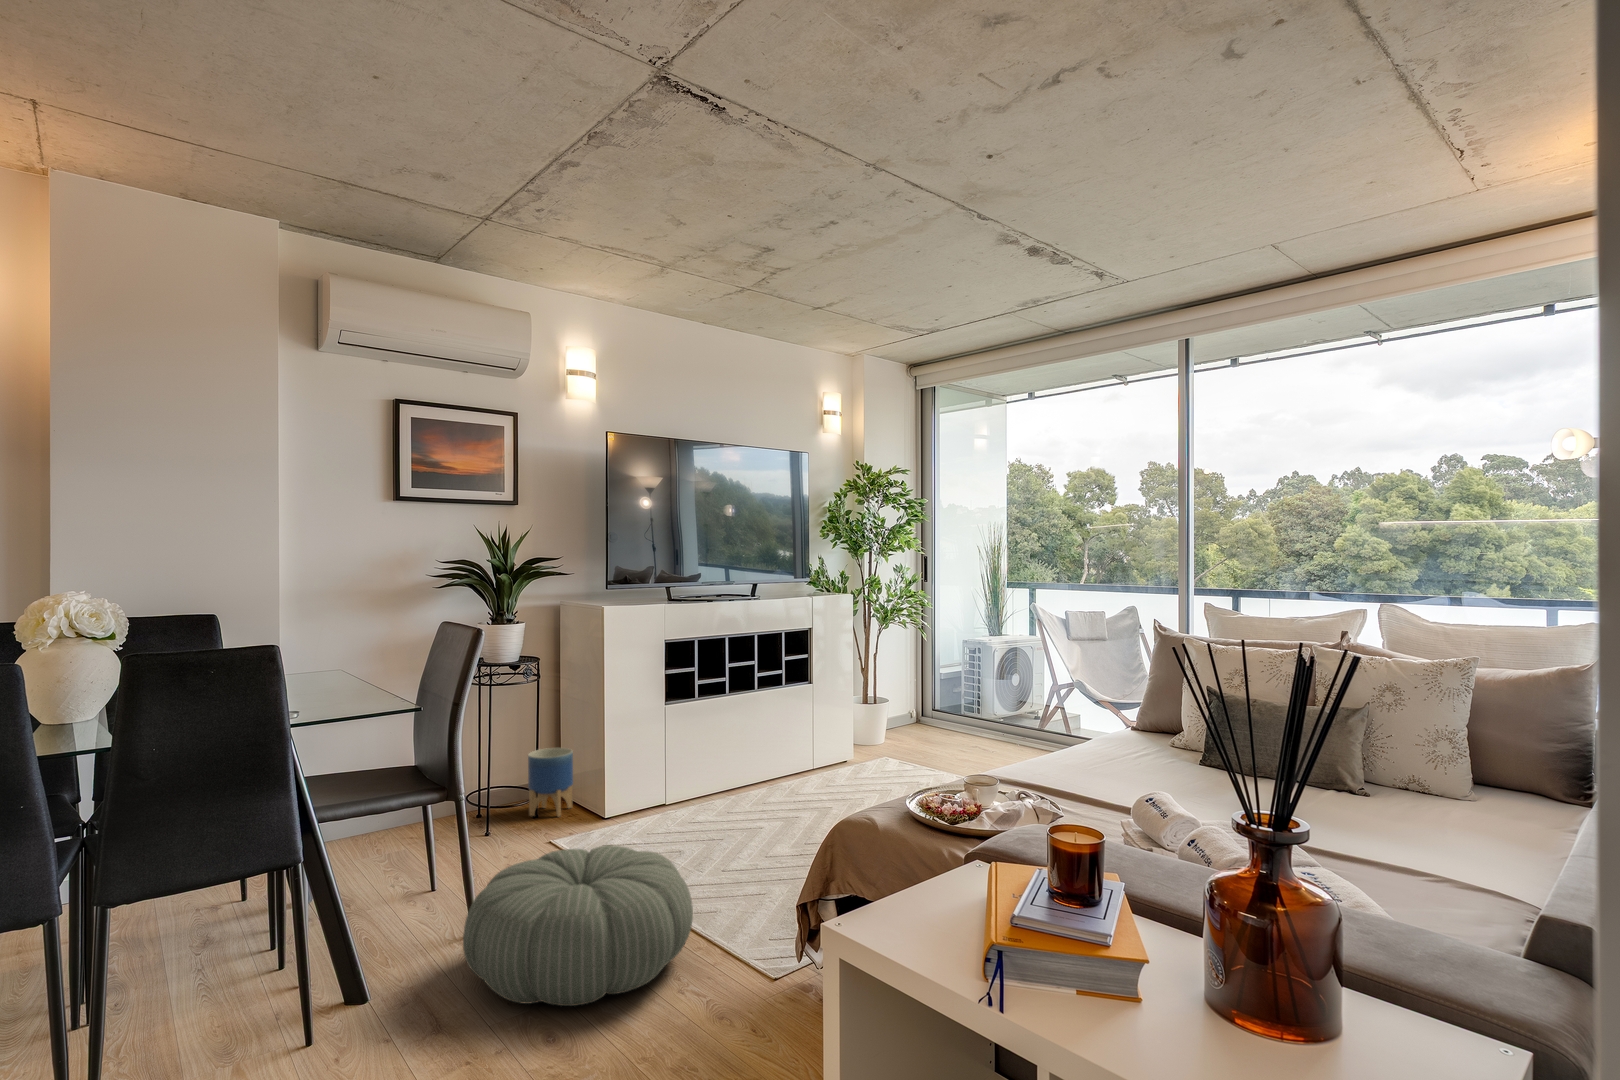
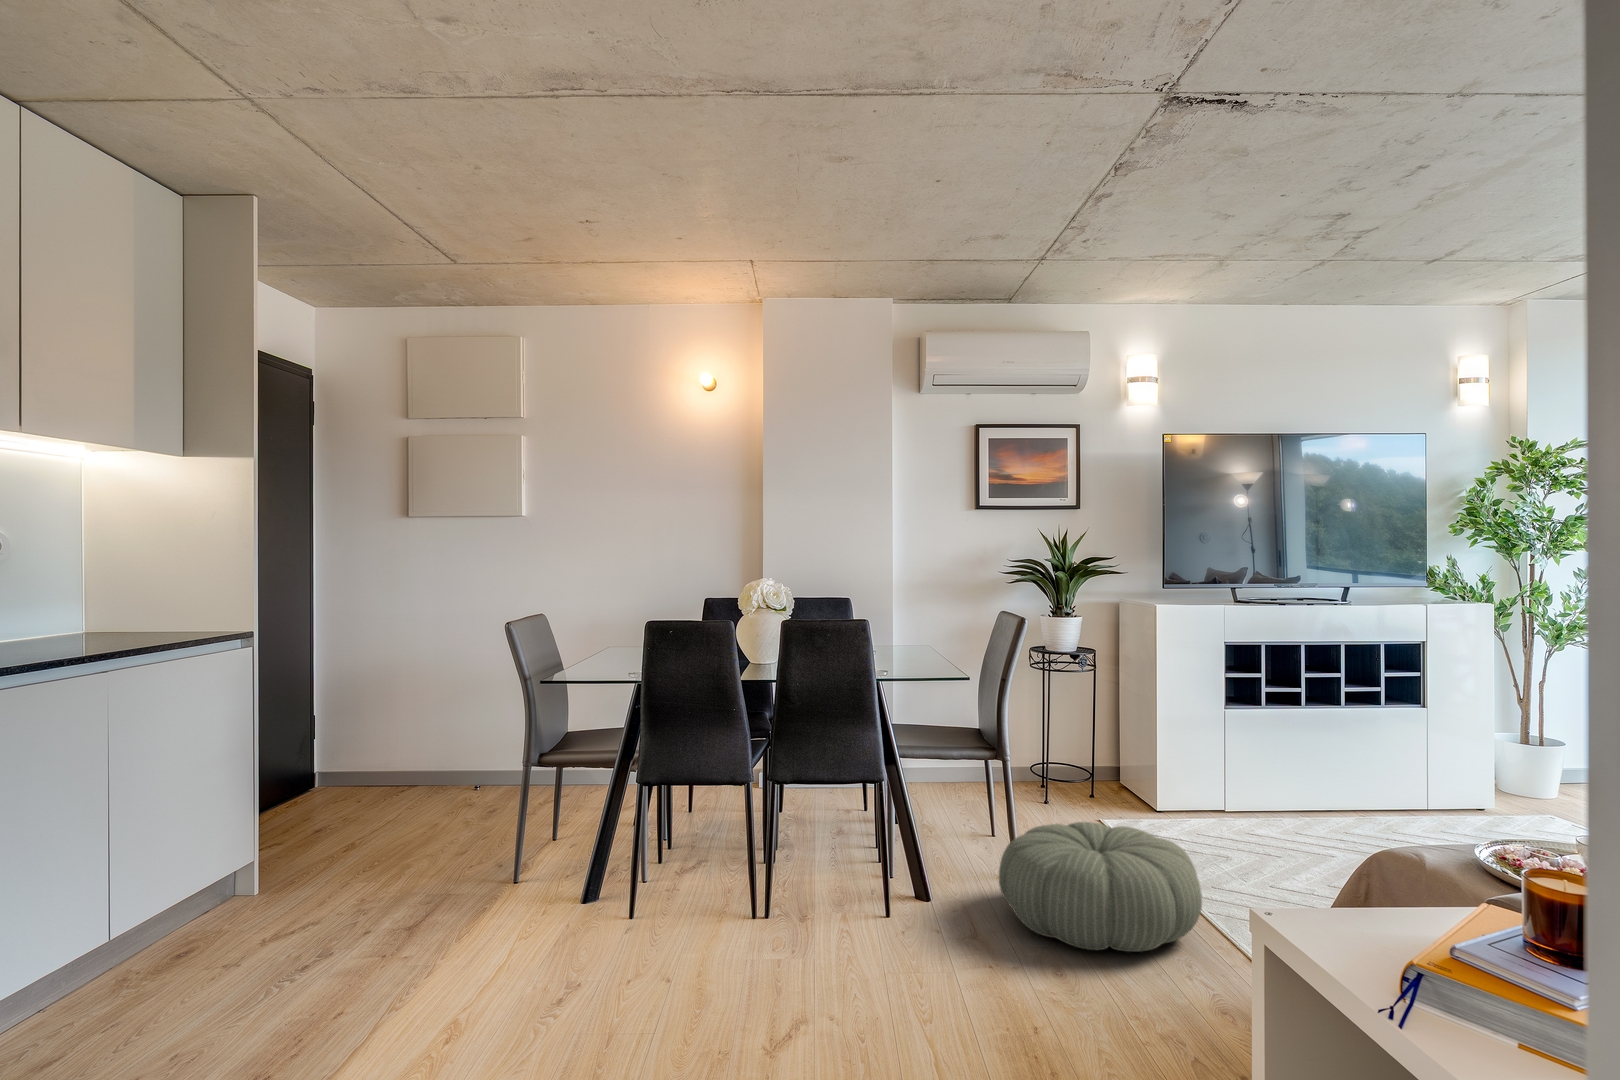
planter: present [528,748,573,817] -> none [1087,739,1130,805]

